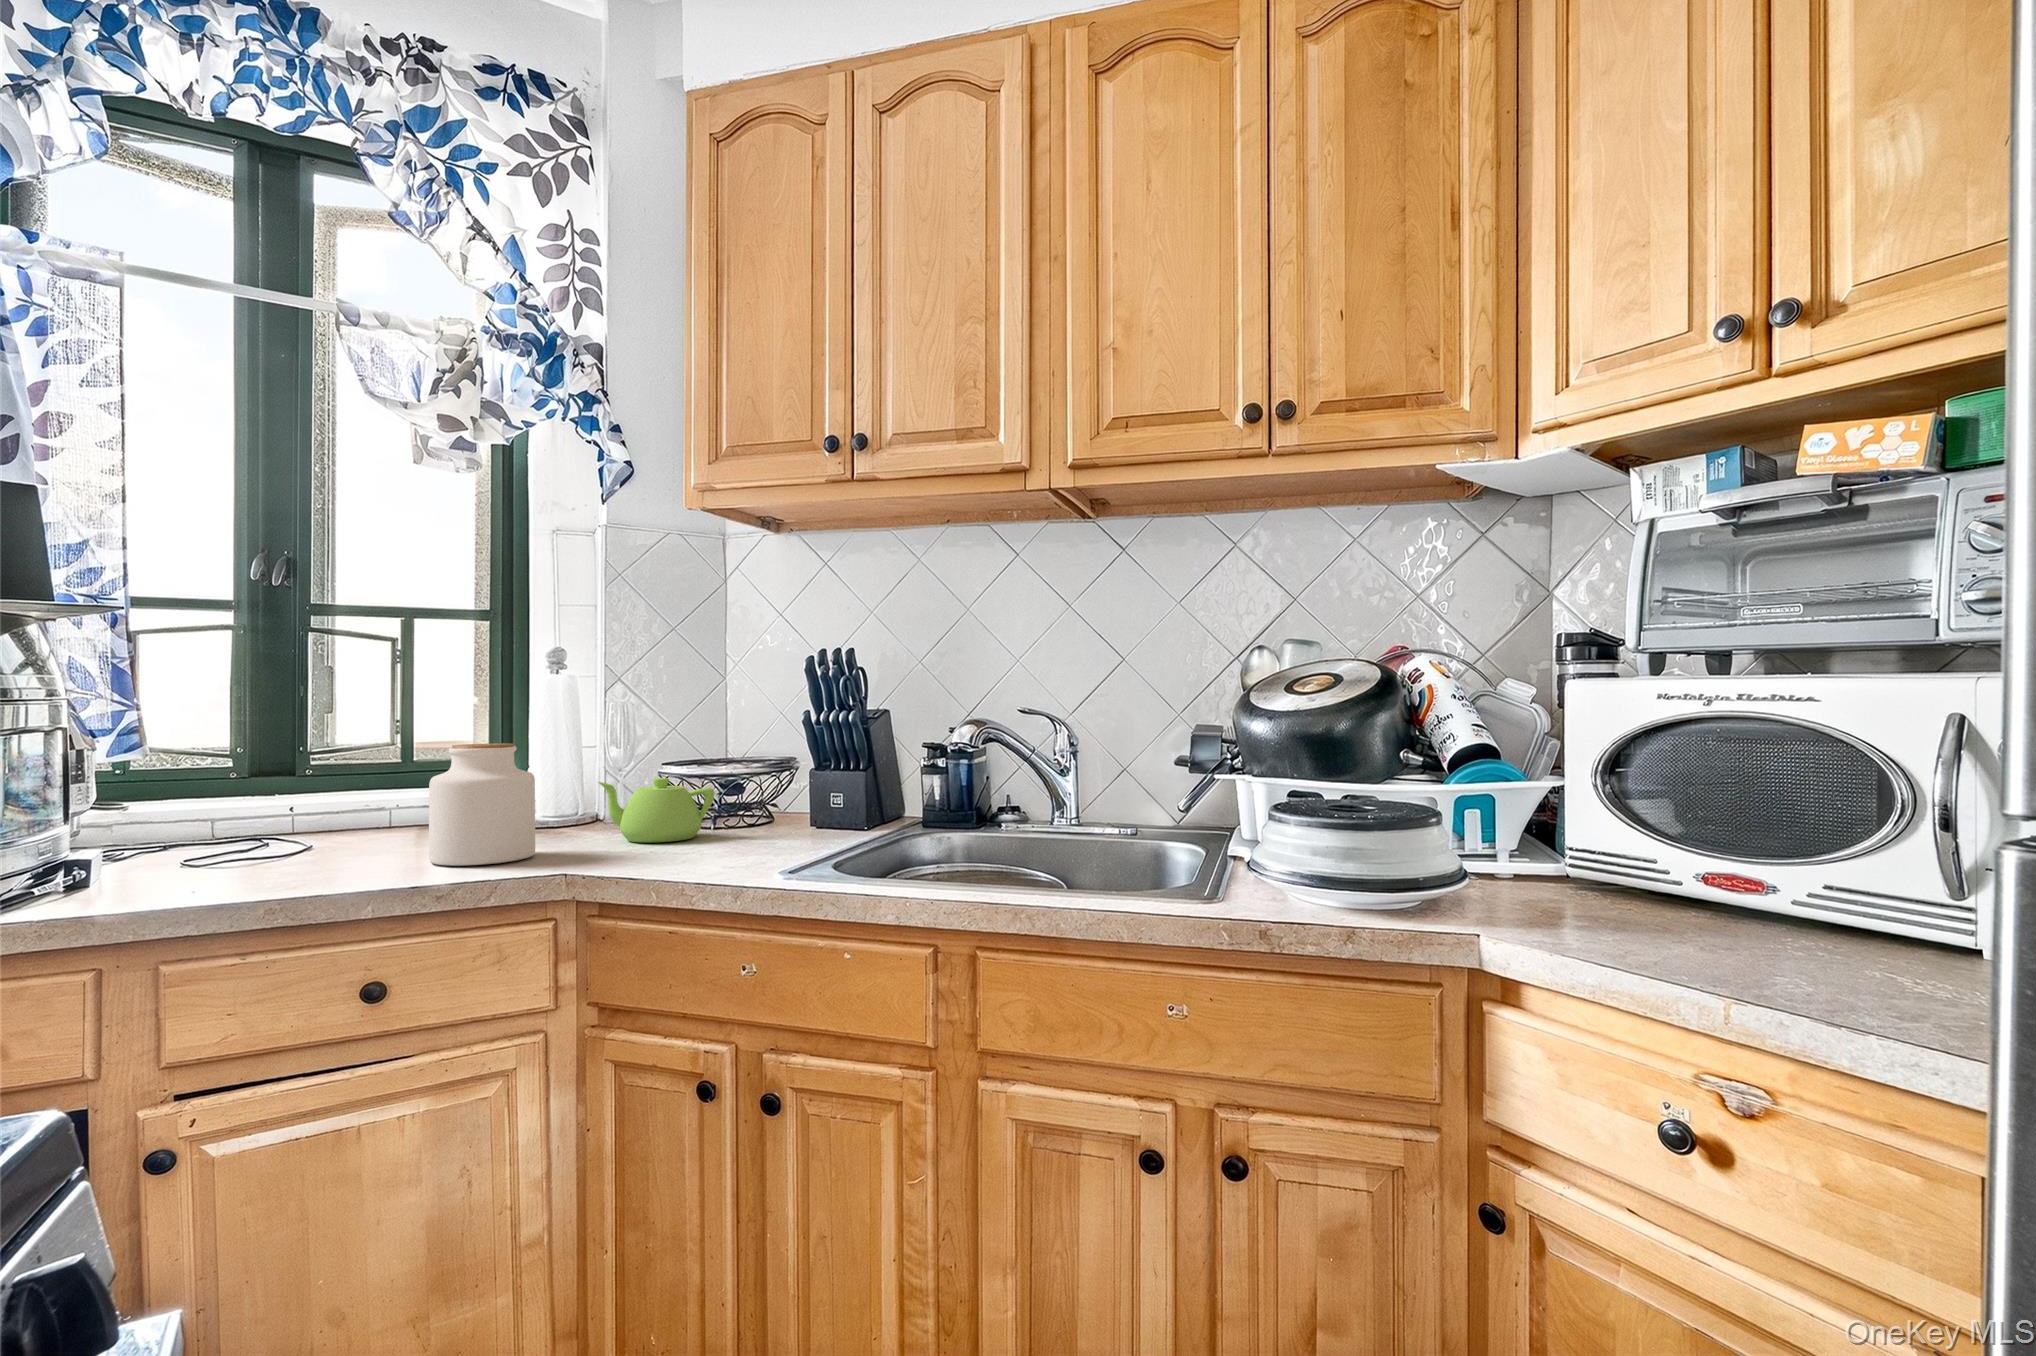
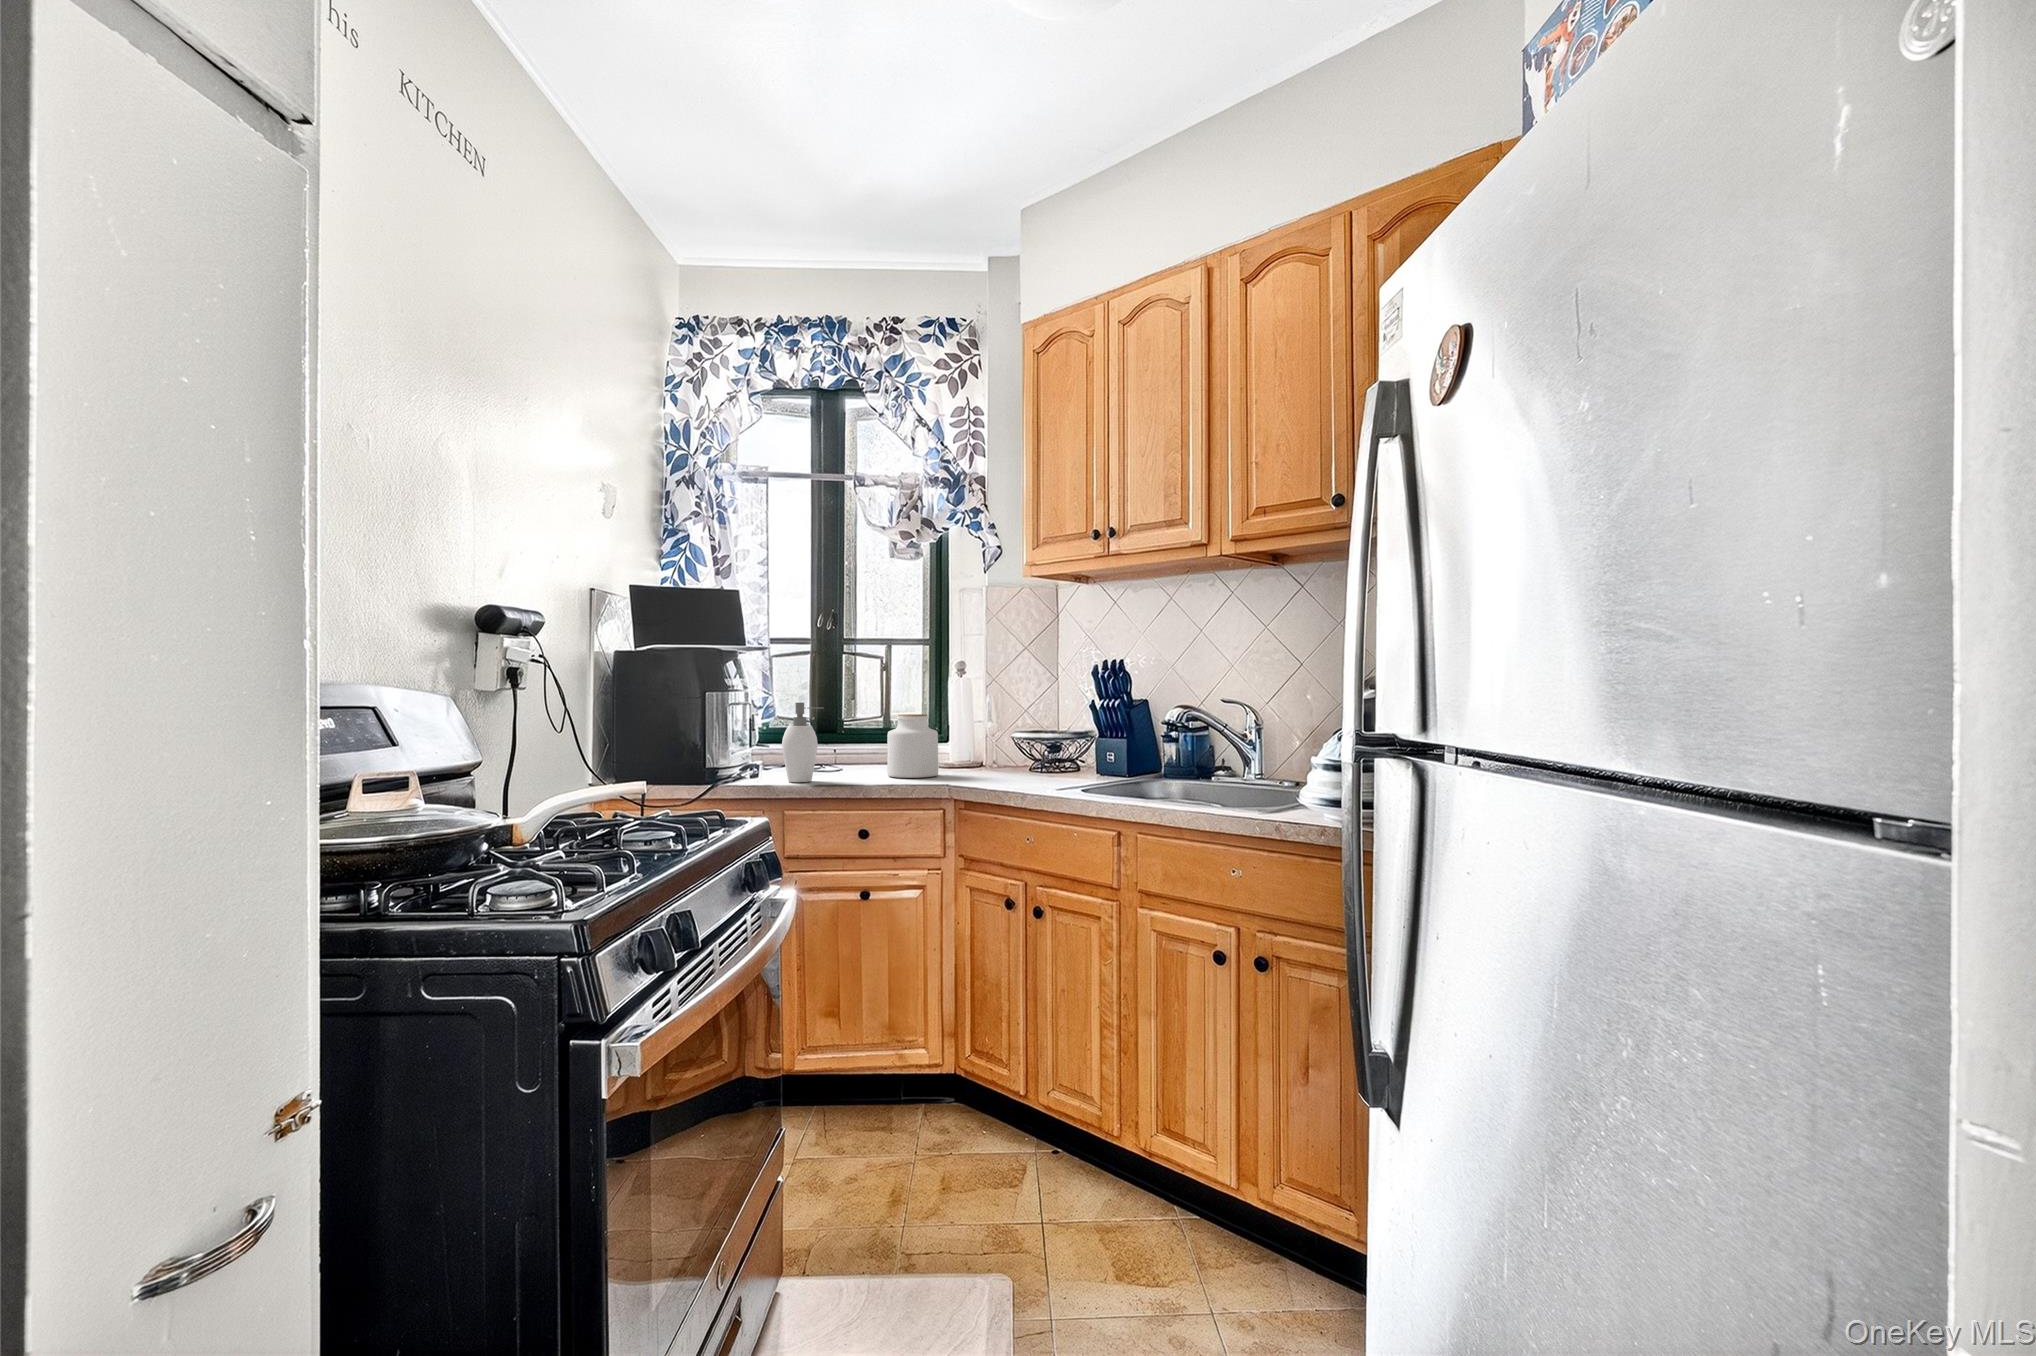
soap dispenser: none [180,726,291,897] -> present [782,702,823,782]
teapot: present [598,778,714,843] -> none [975,737,1038,774]

